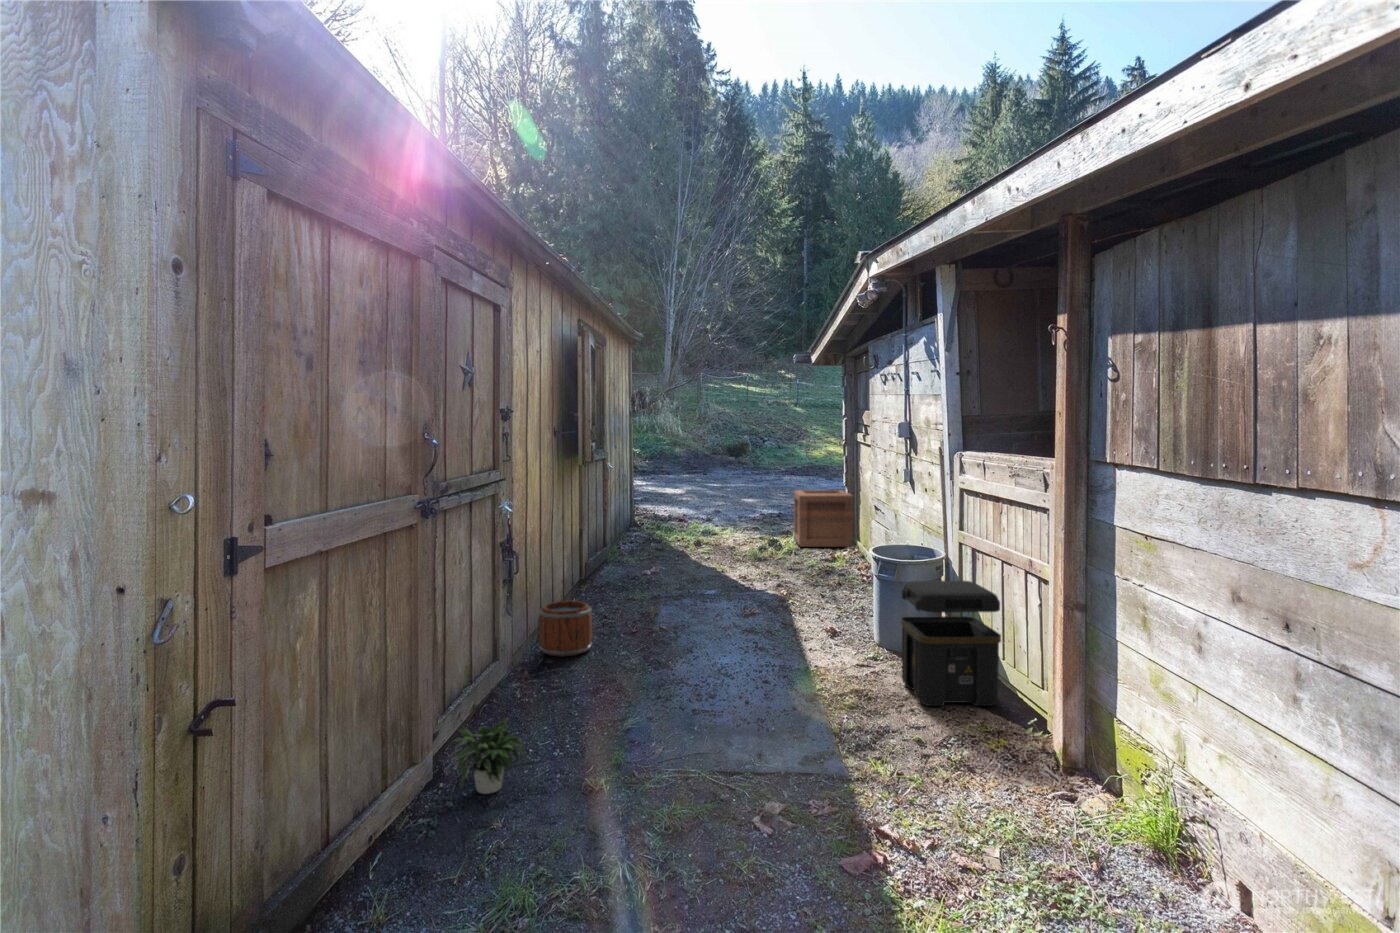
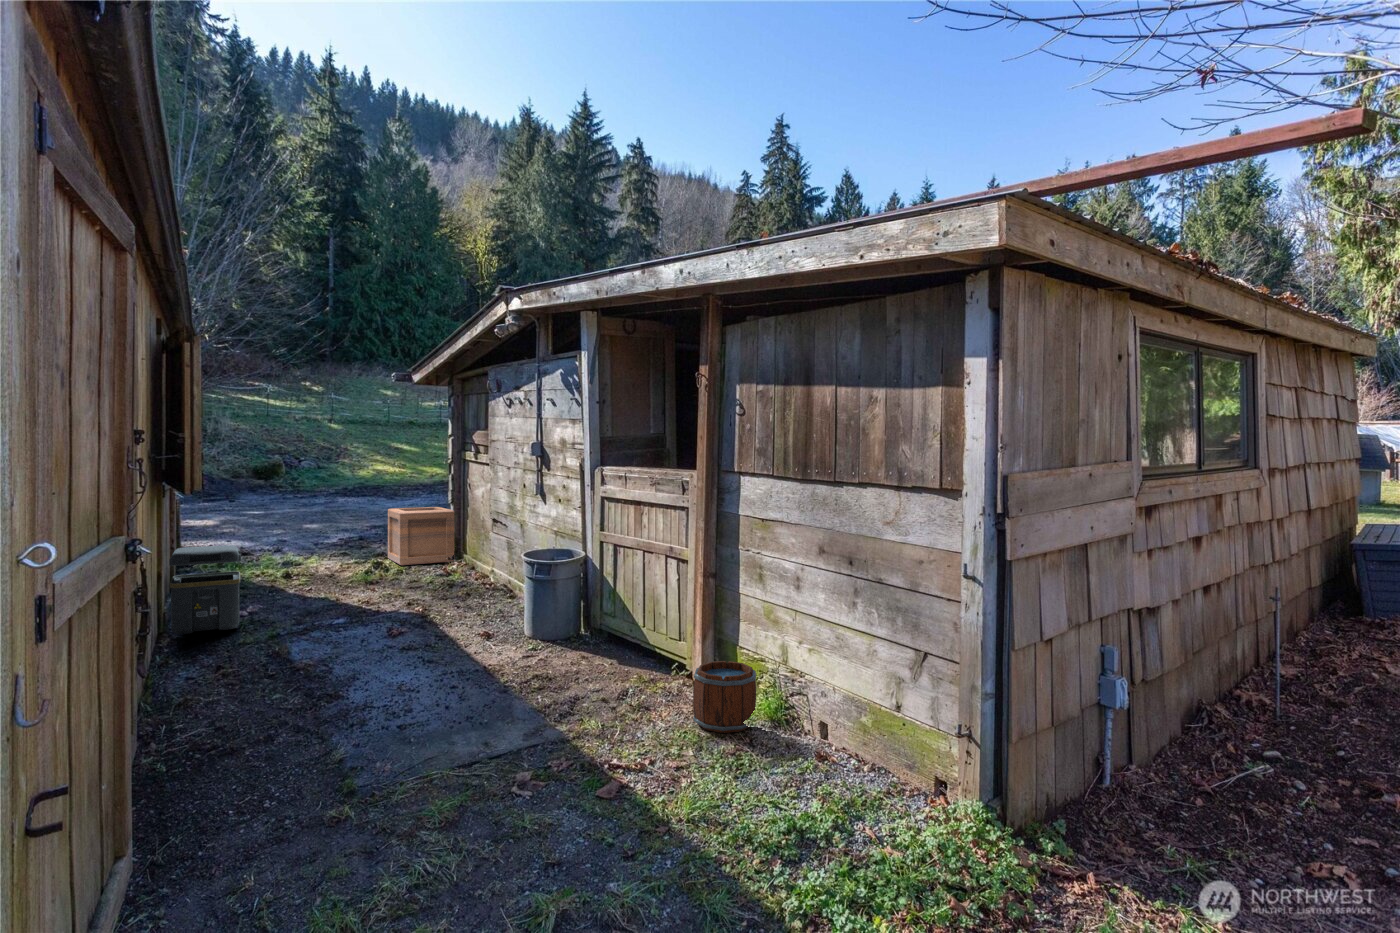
toolbox: present [901,580,1001,706] -> present [169,545,241,634]
bucket: present [538,601,592,657] -> present [693,661,756,733]
potted plant: present [426,719,528,807] -> none [154,745,265,861]

